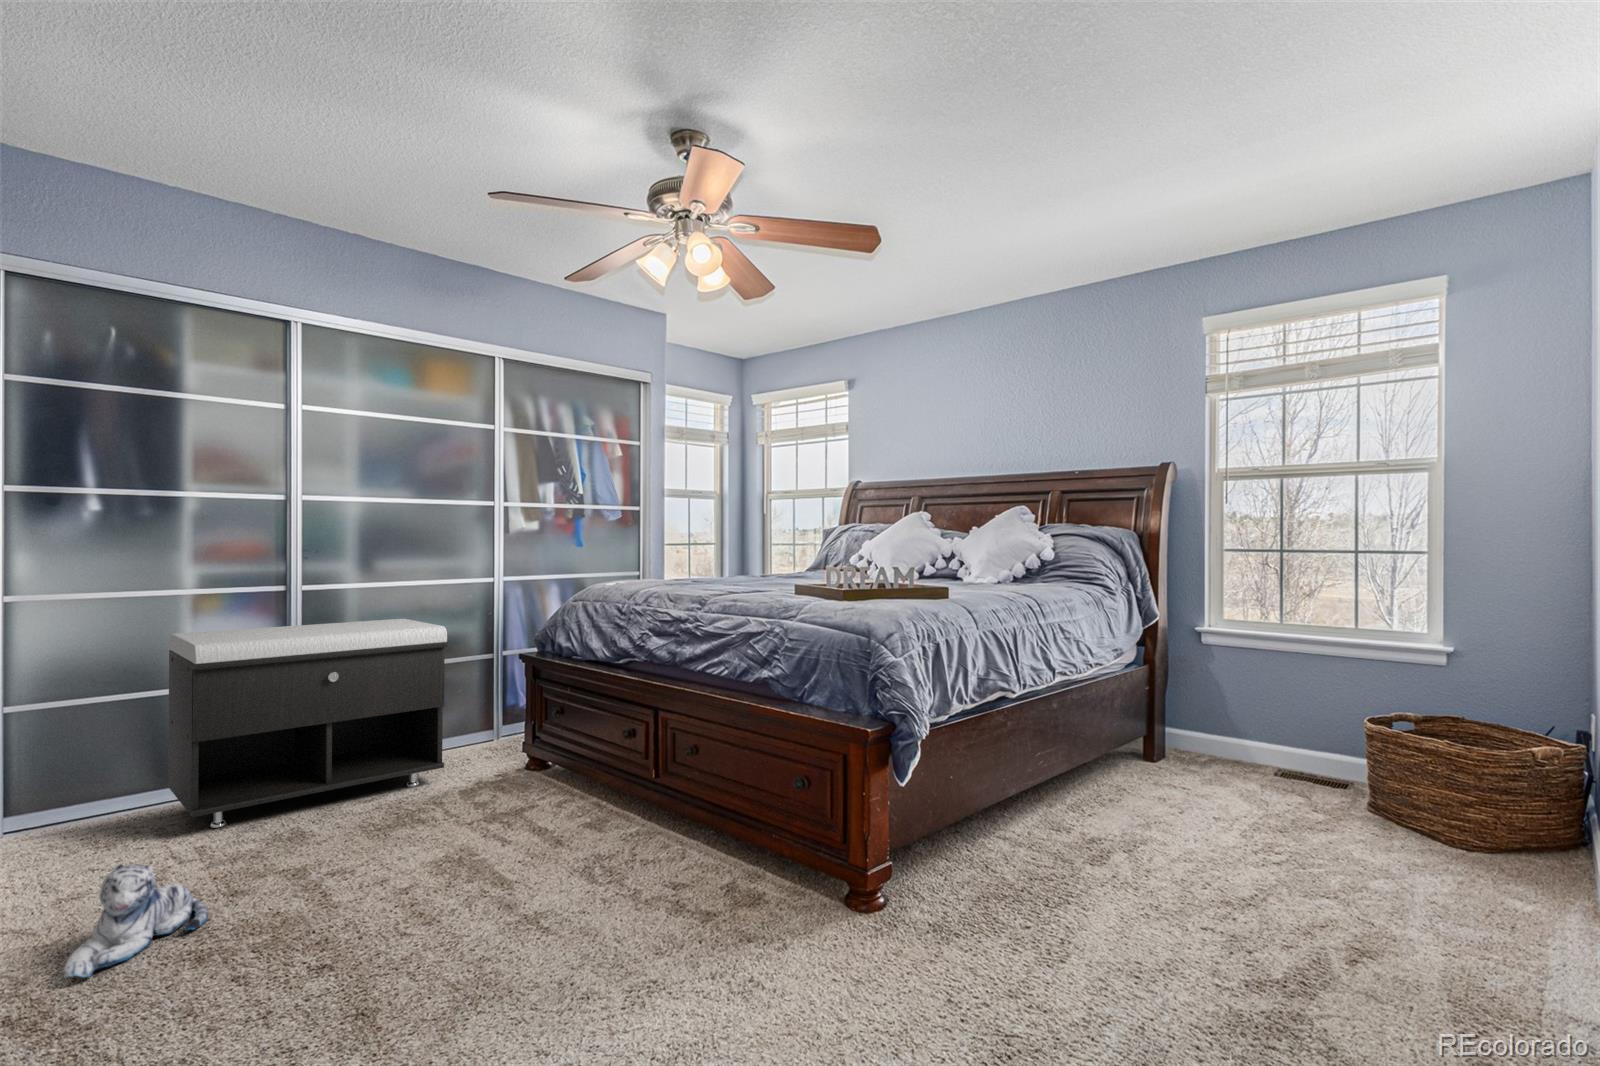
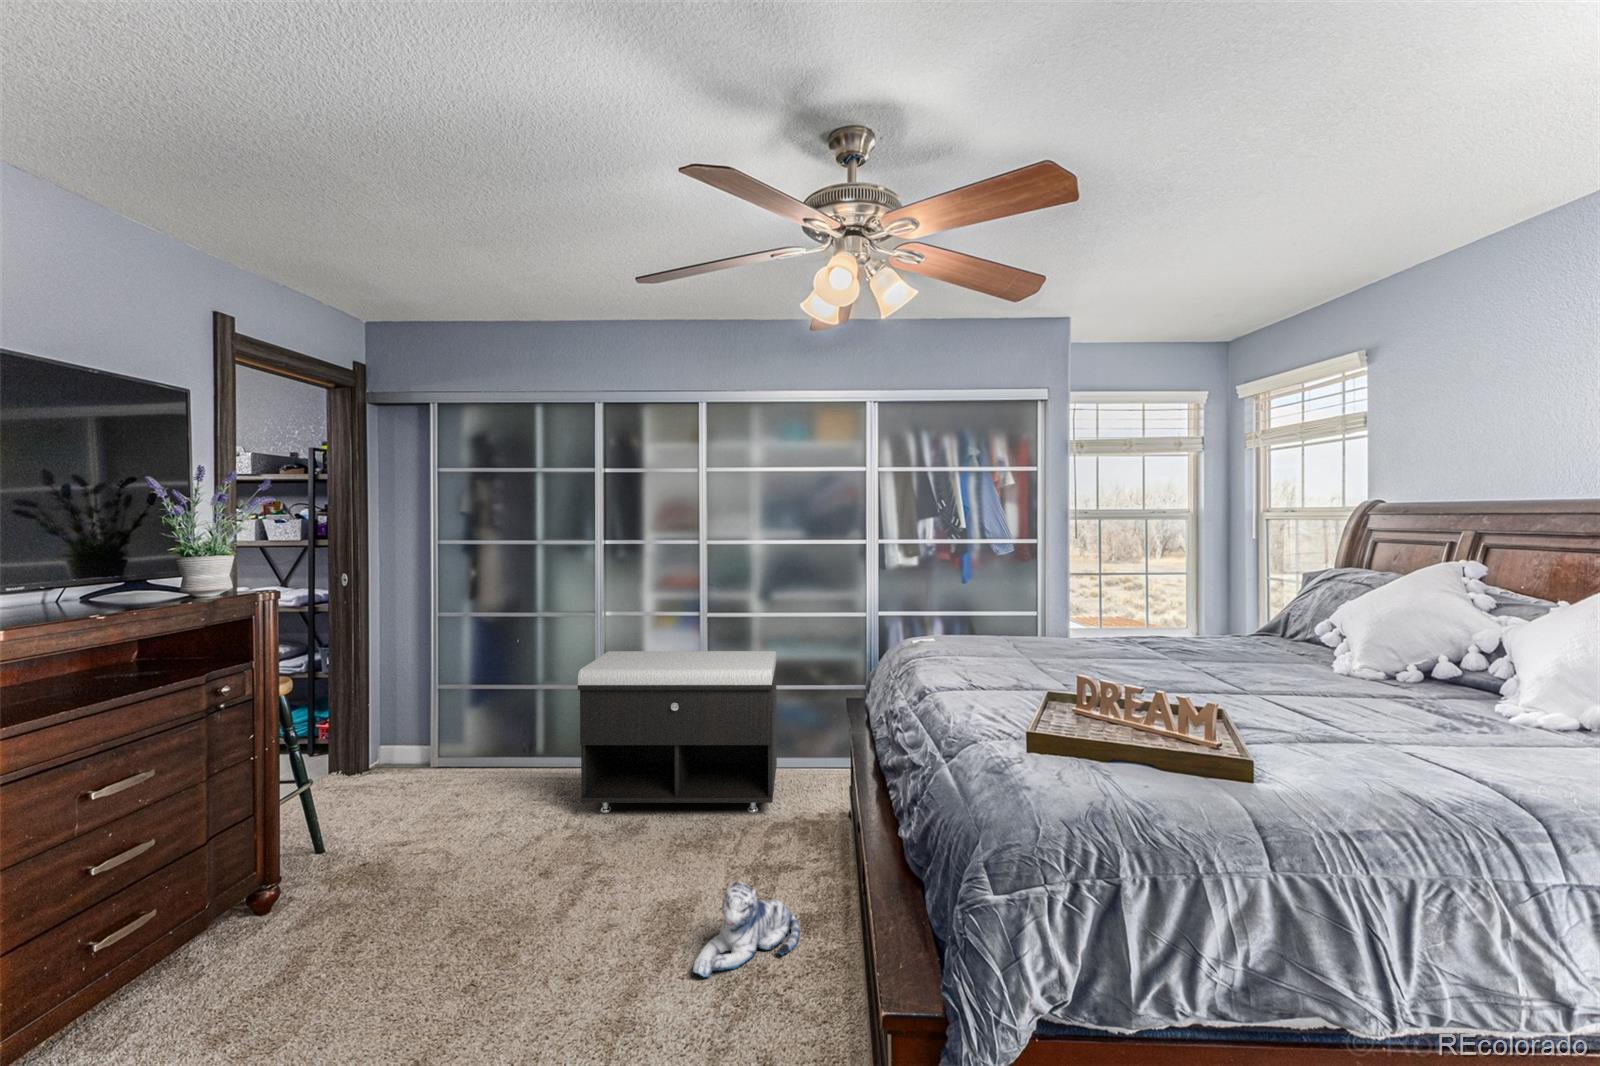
plush toy: present [62,864,208,978] -> present [693,882,800,977]

